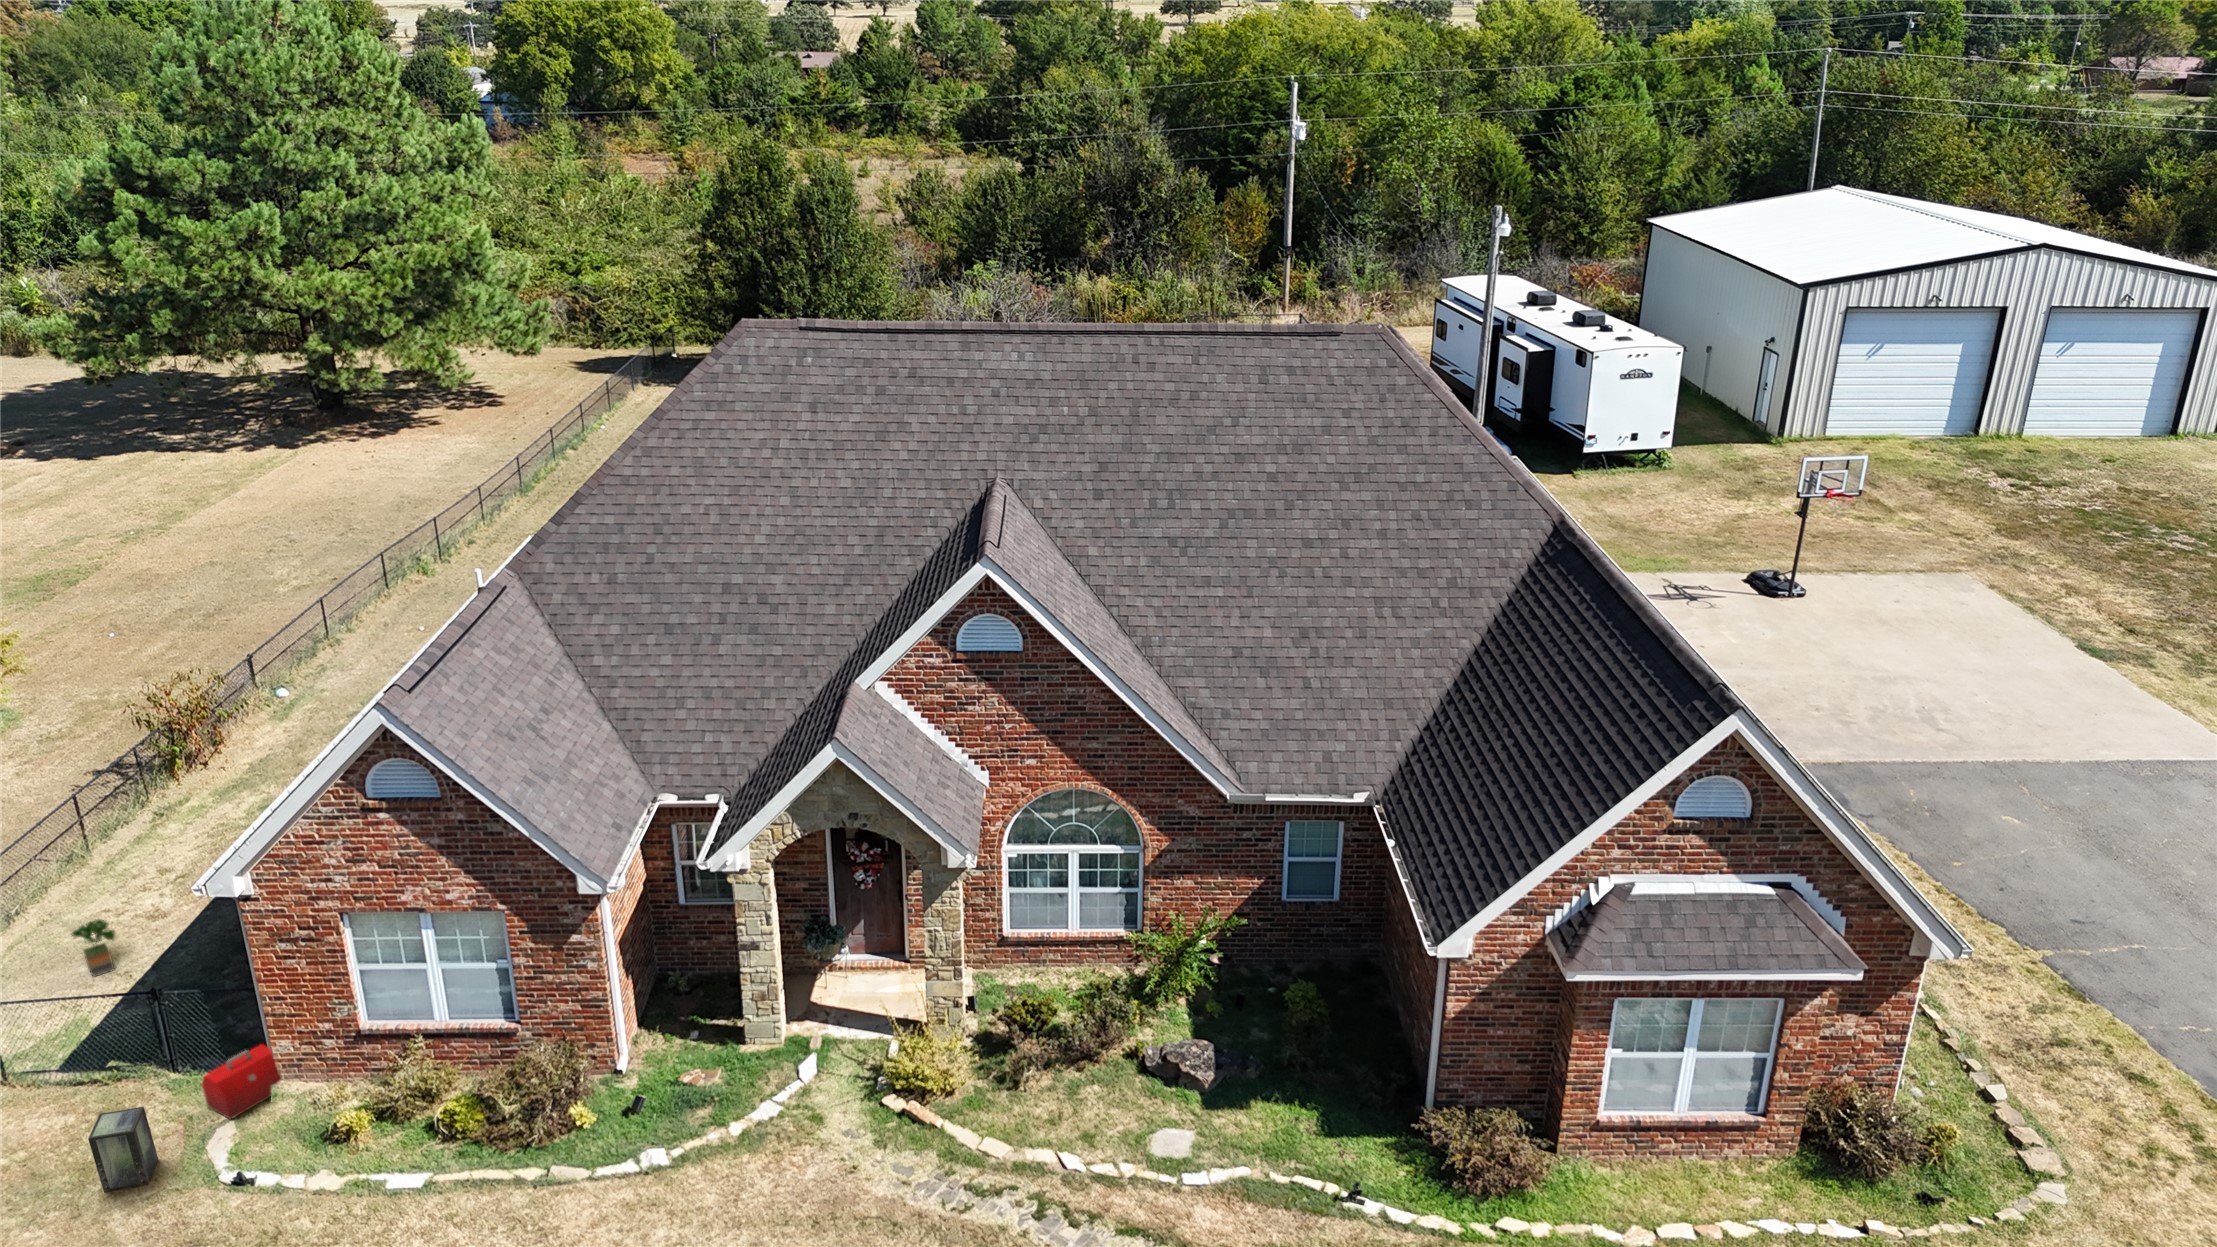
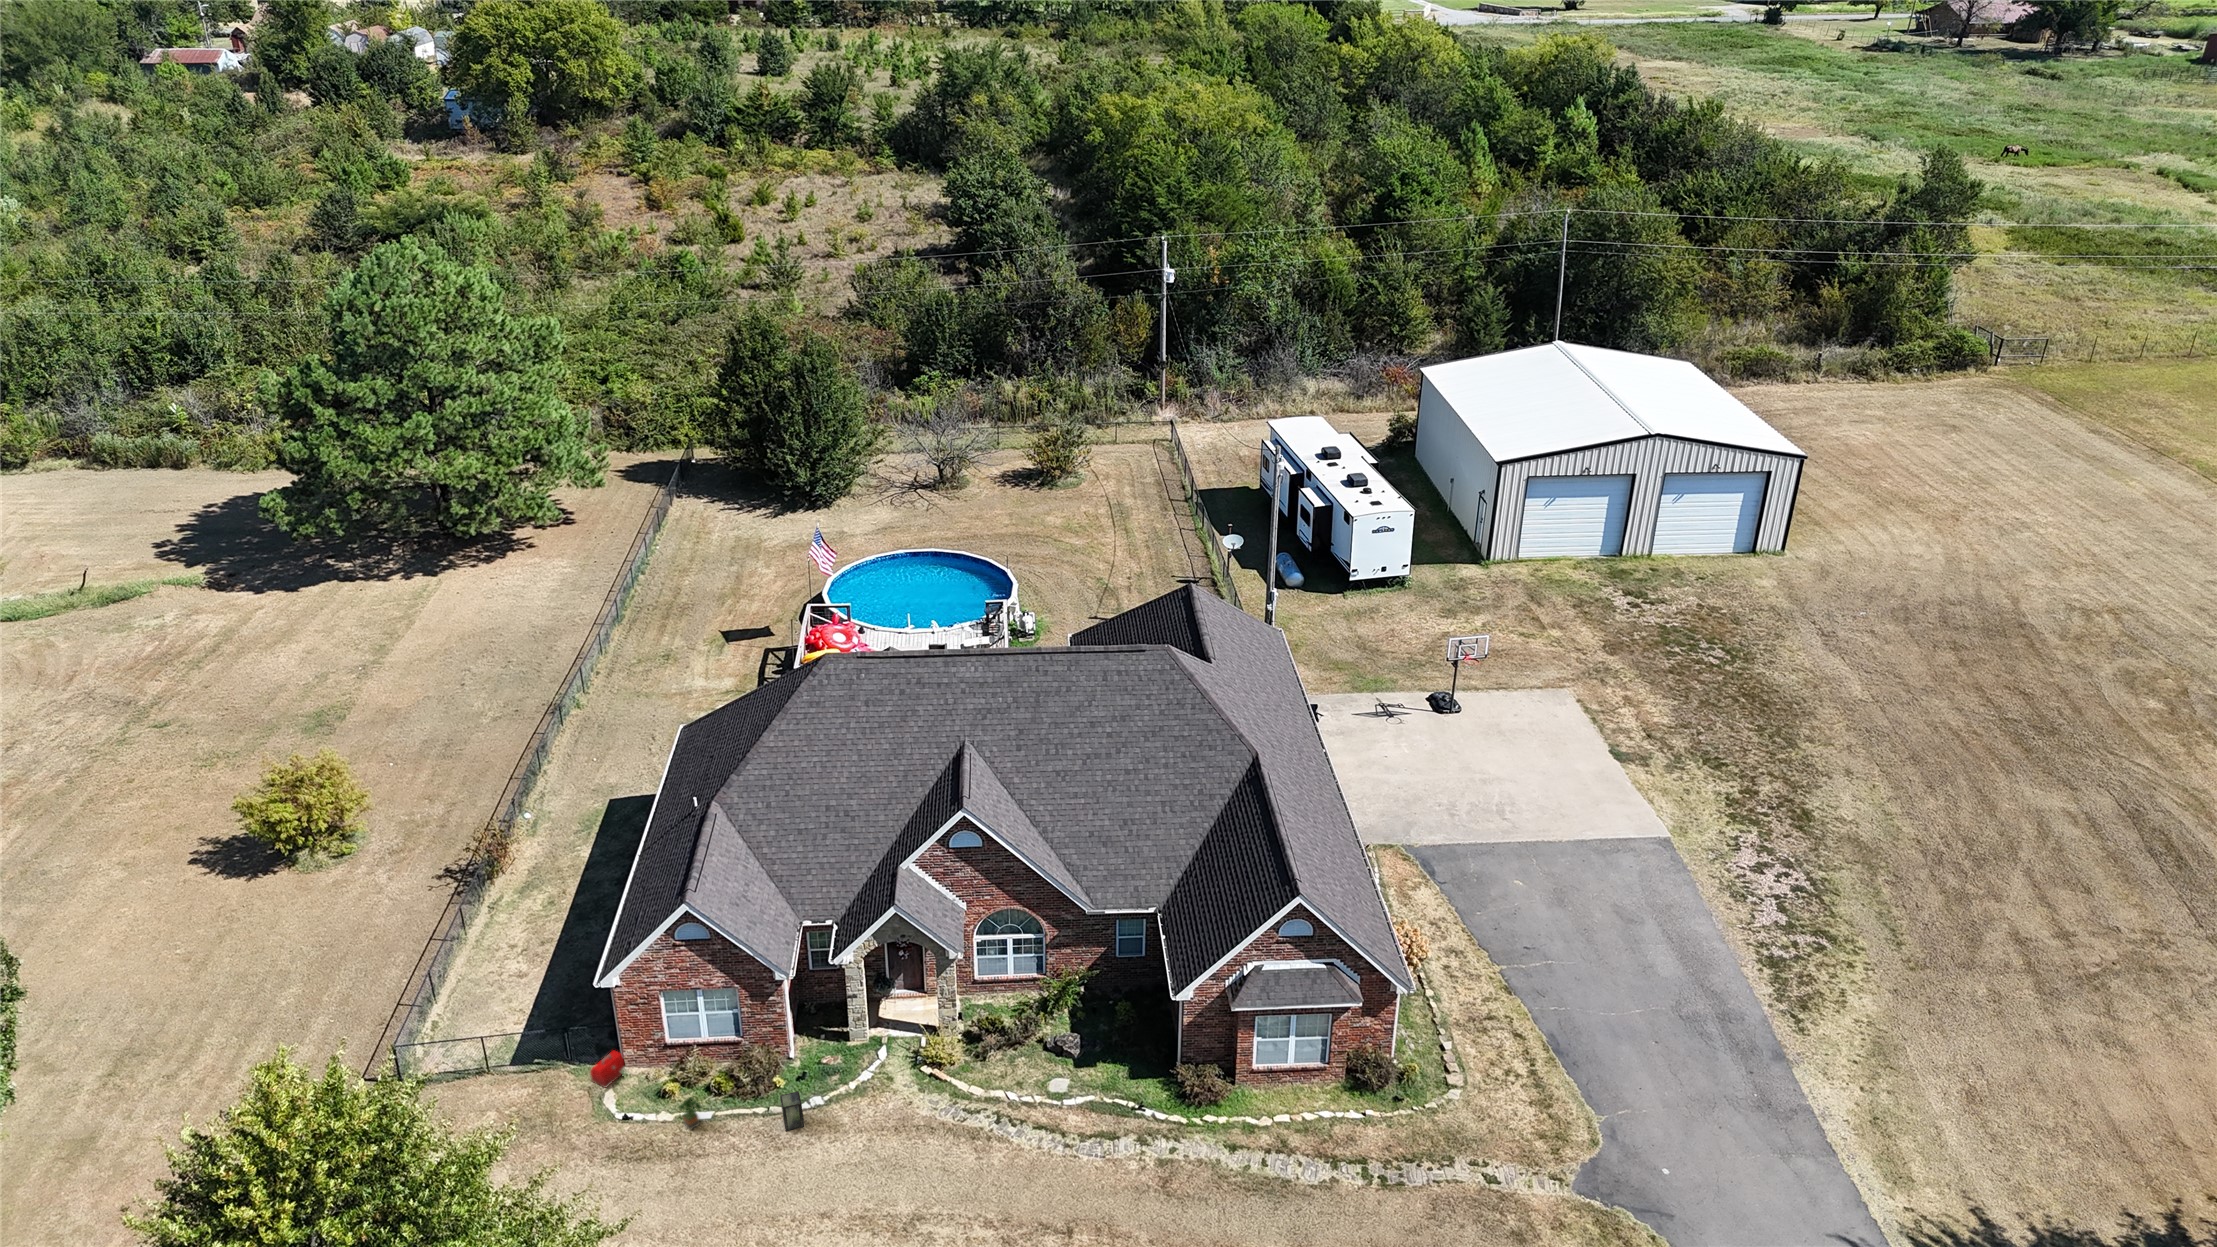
potted tree: present [71,919,115,977] -> present [679,1097,702,1130]
storage box: present [88,1107,158,1192] -> present [780,1091,804,1131]

